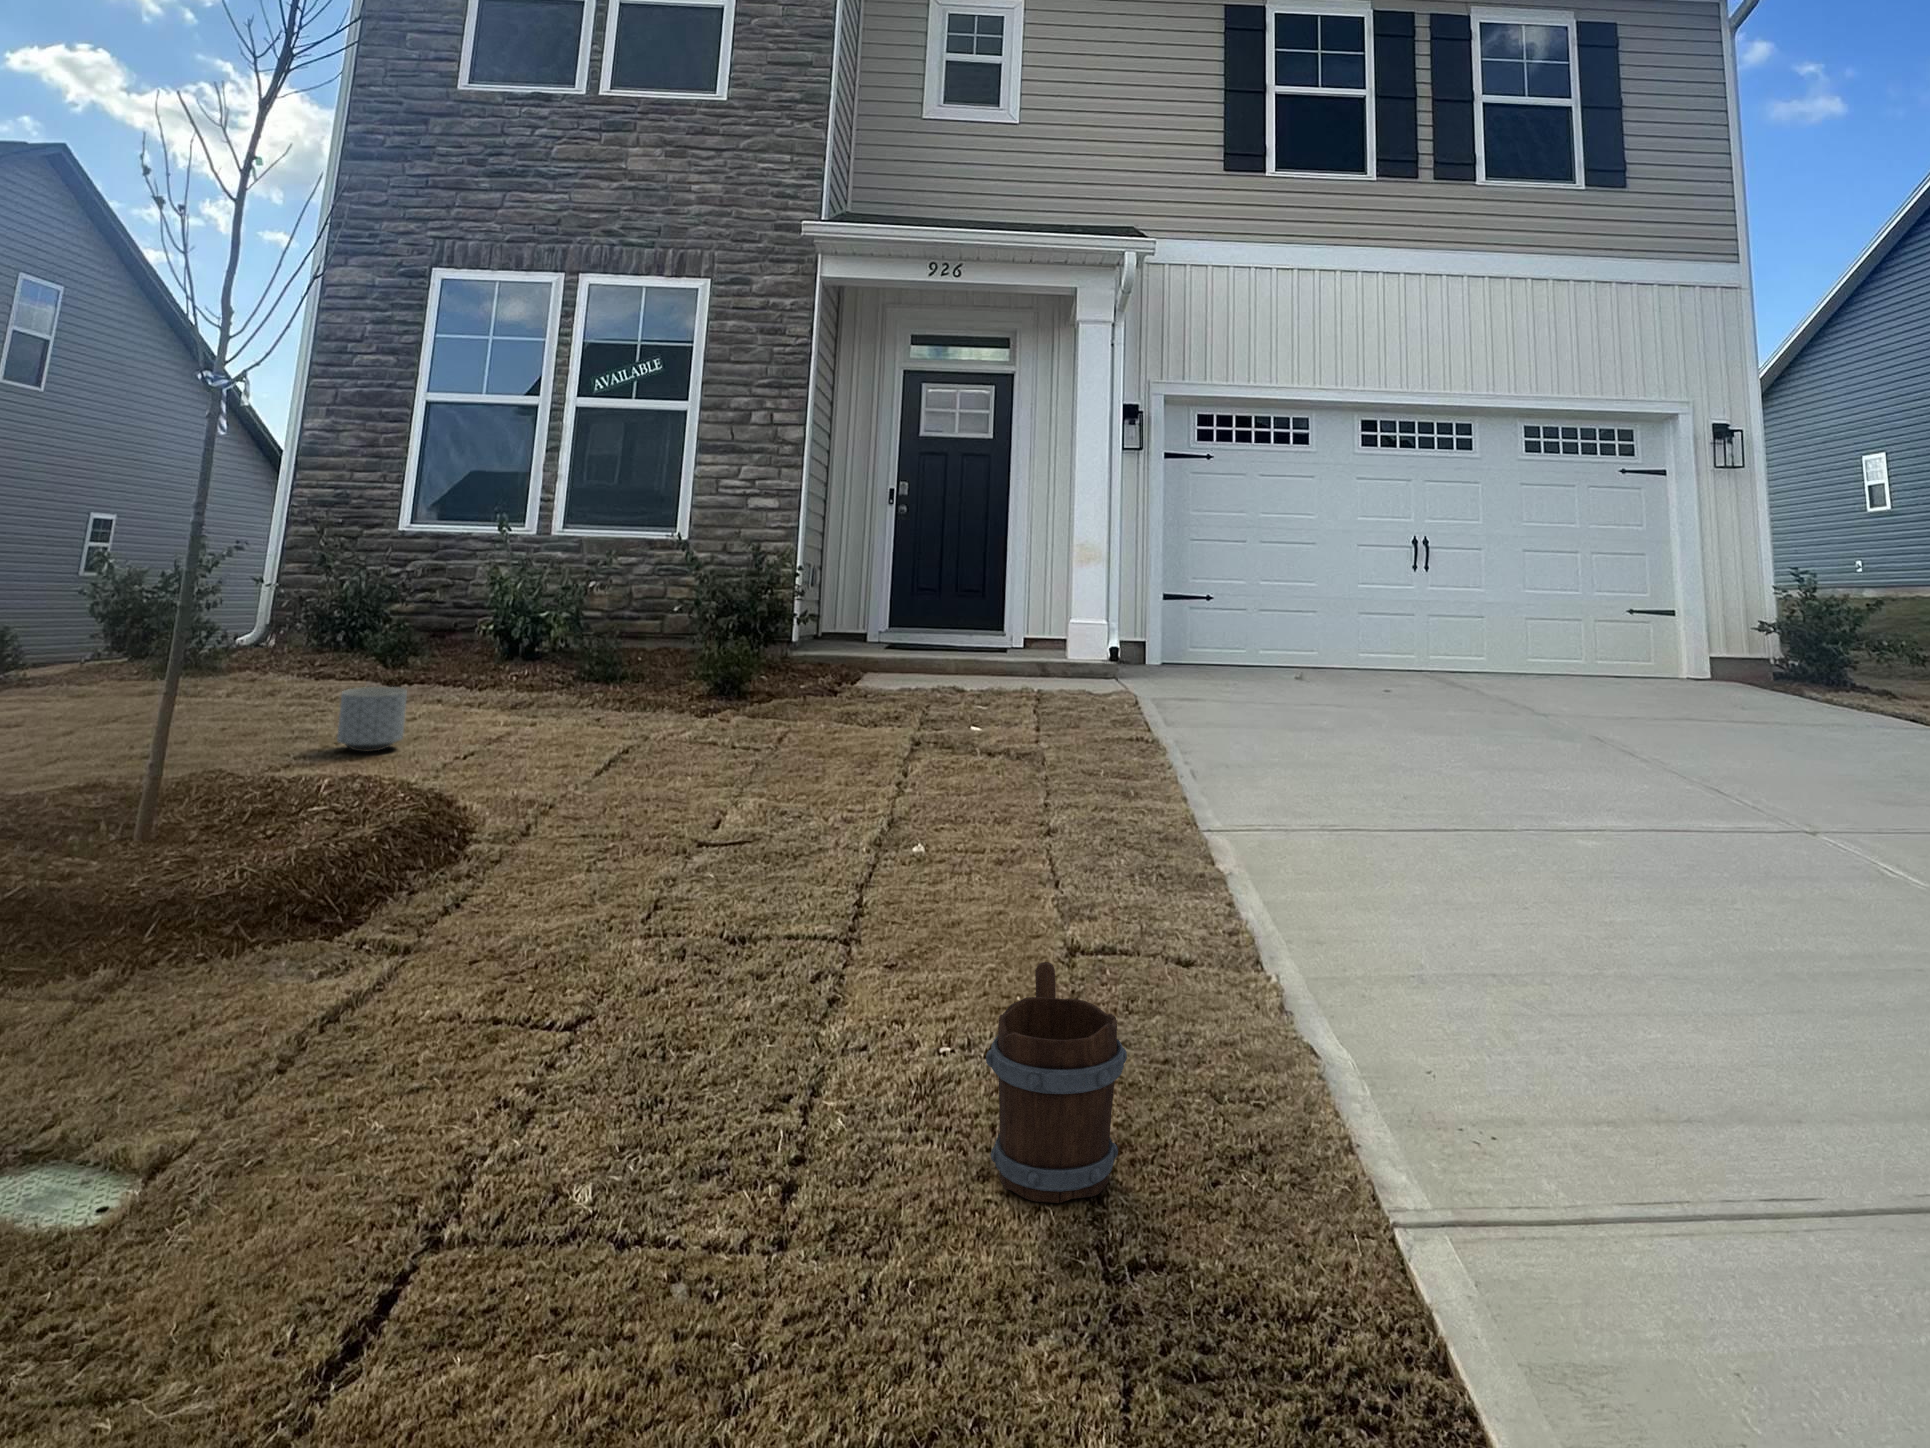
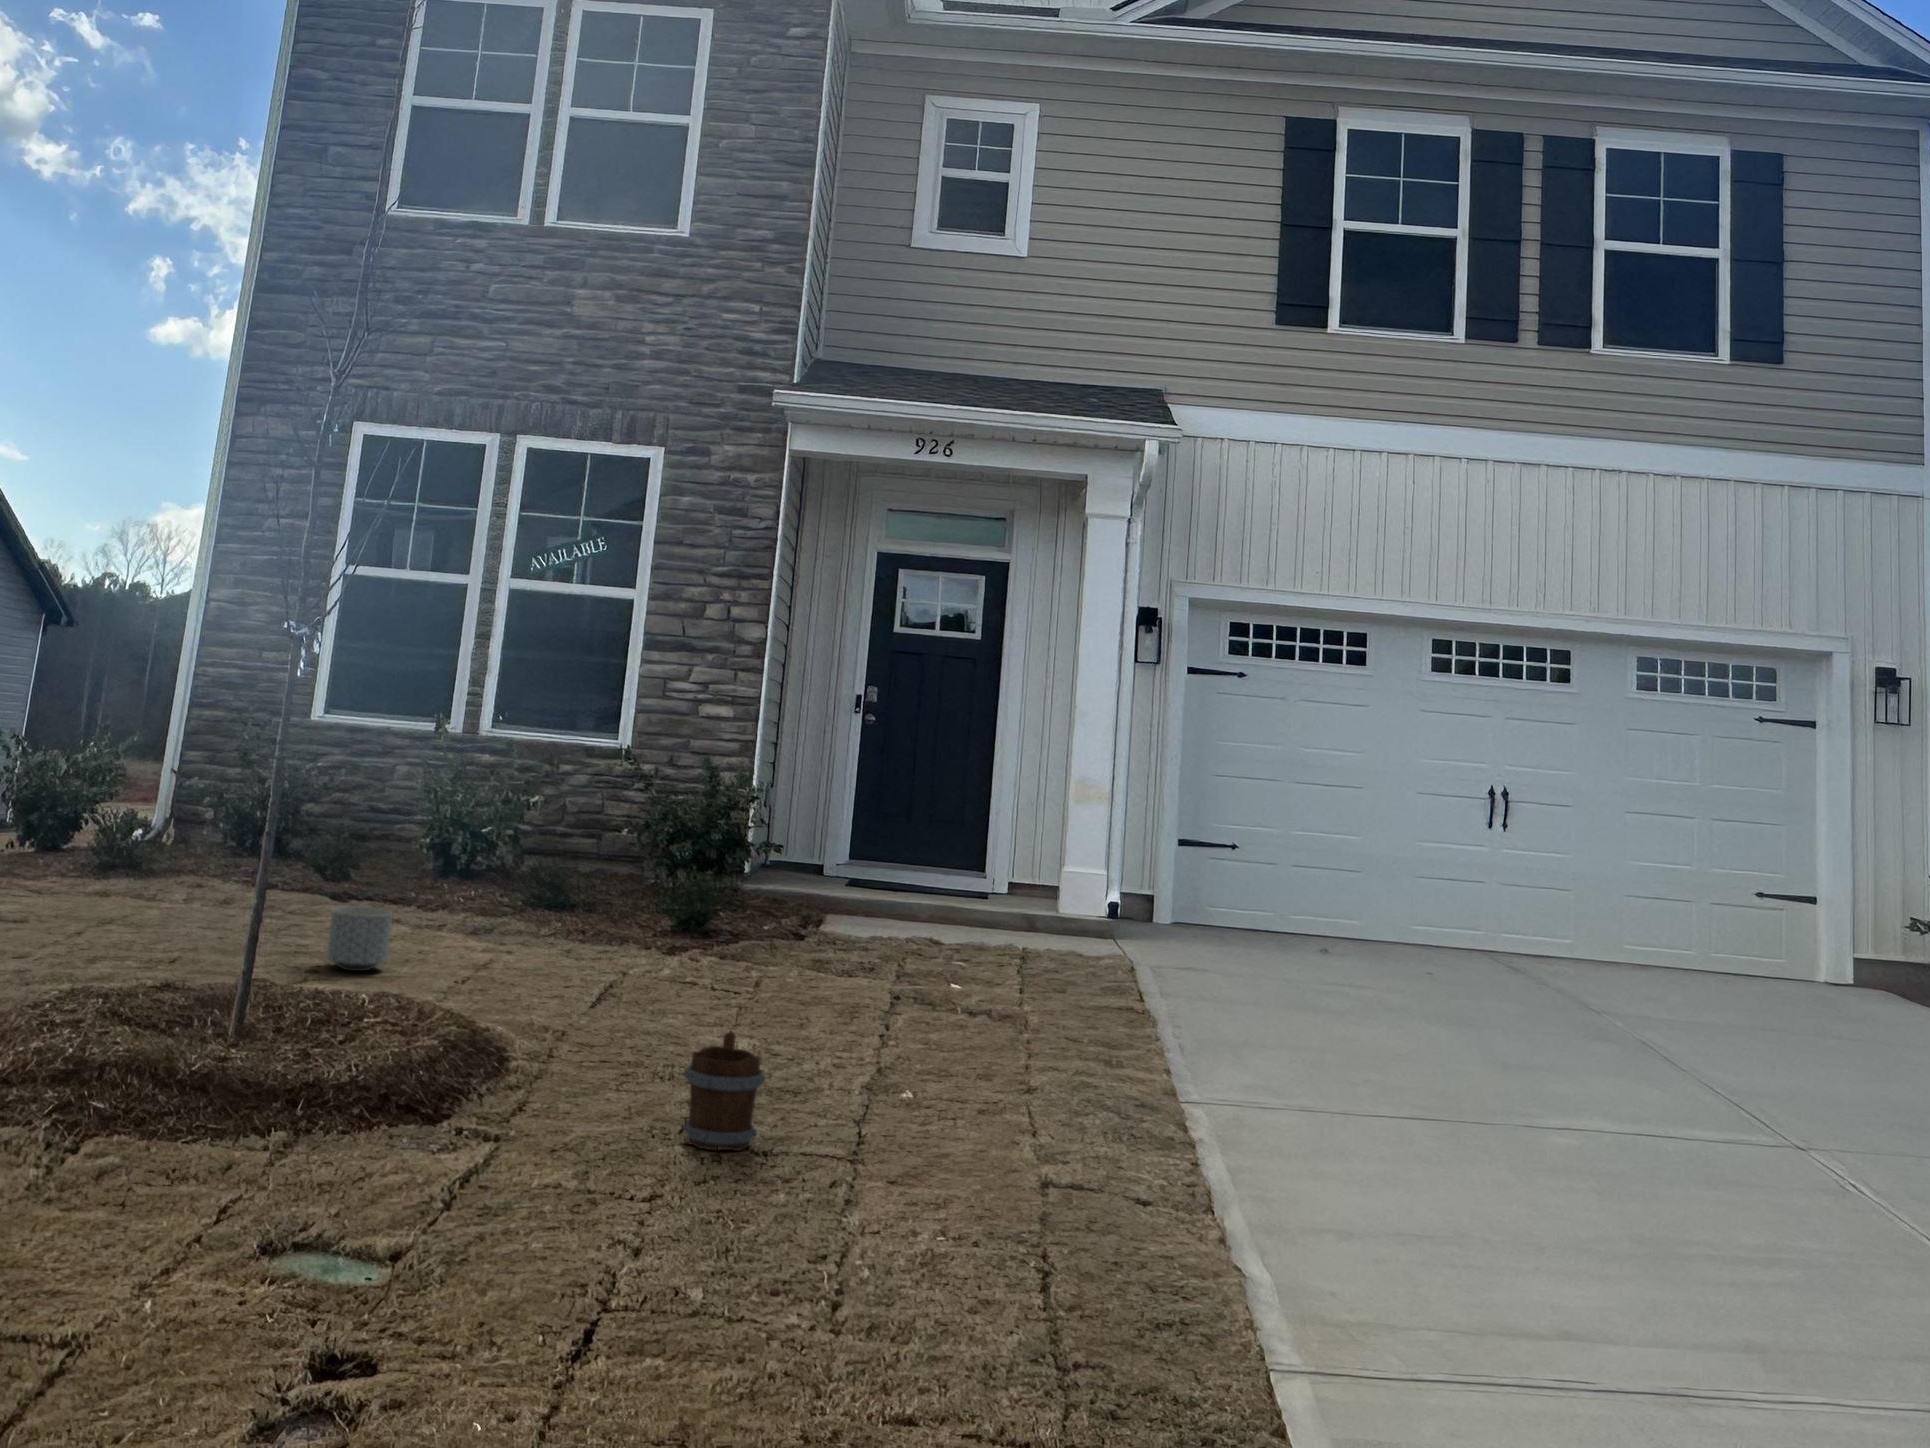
bucket: present [986,962,1127,1203] -> present [683,1032,765,1151]

